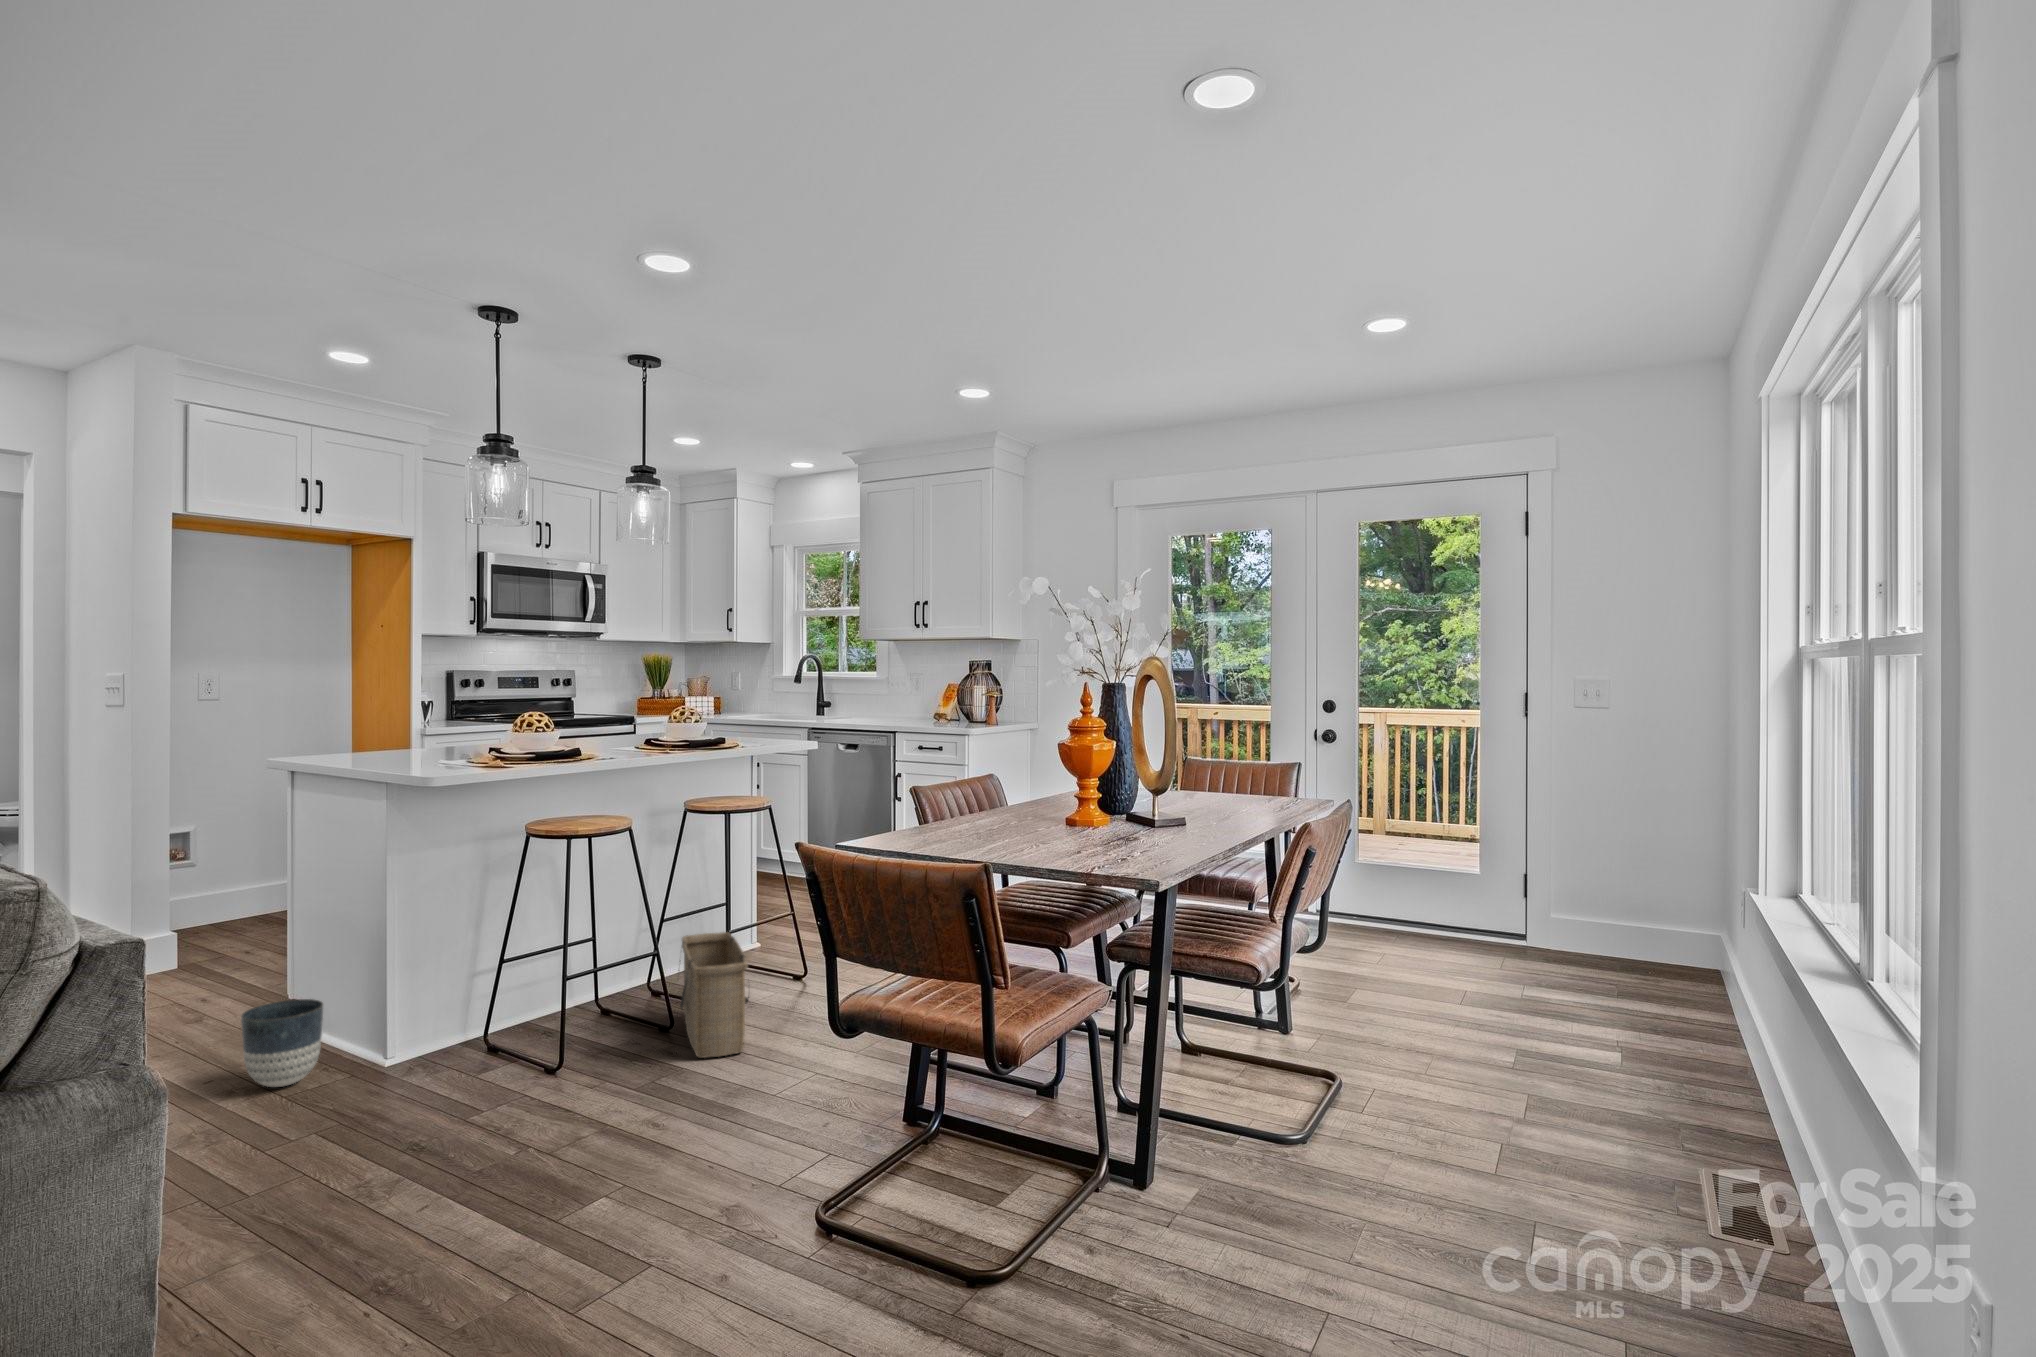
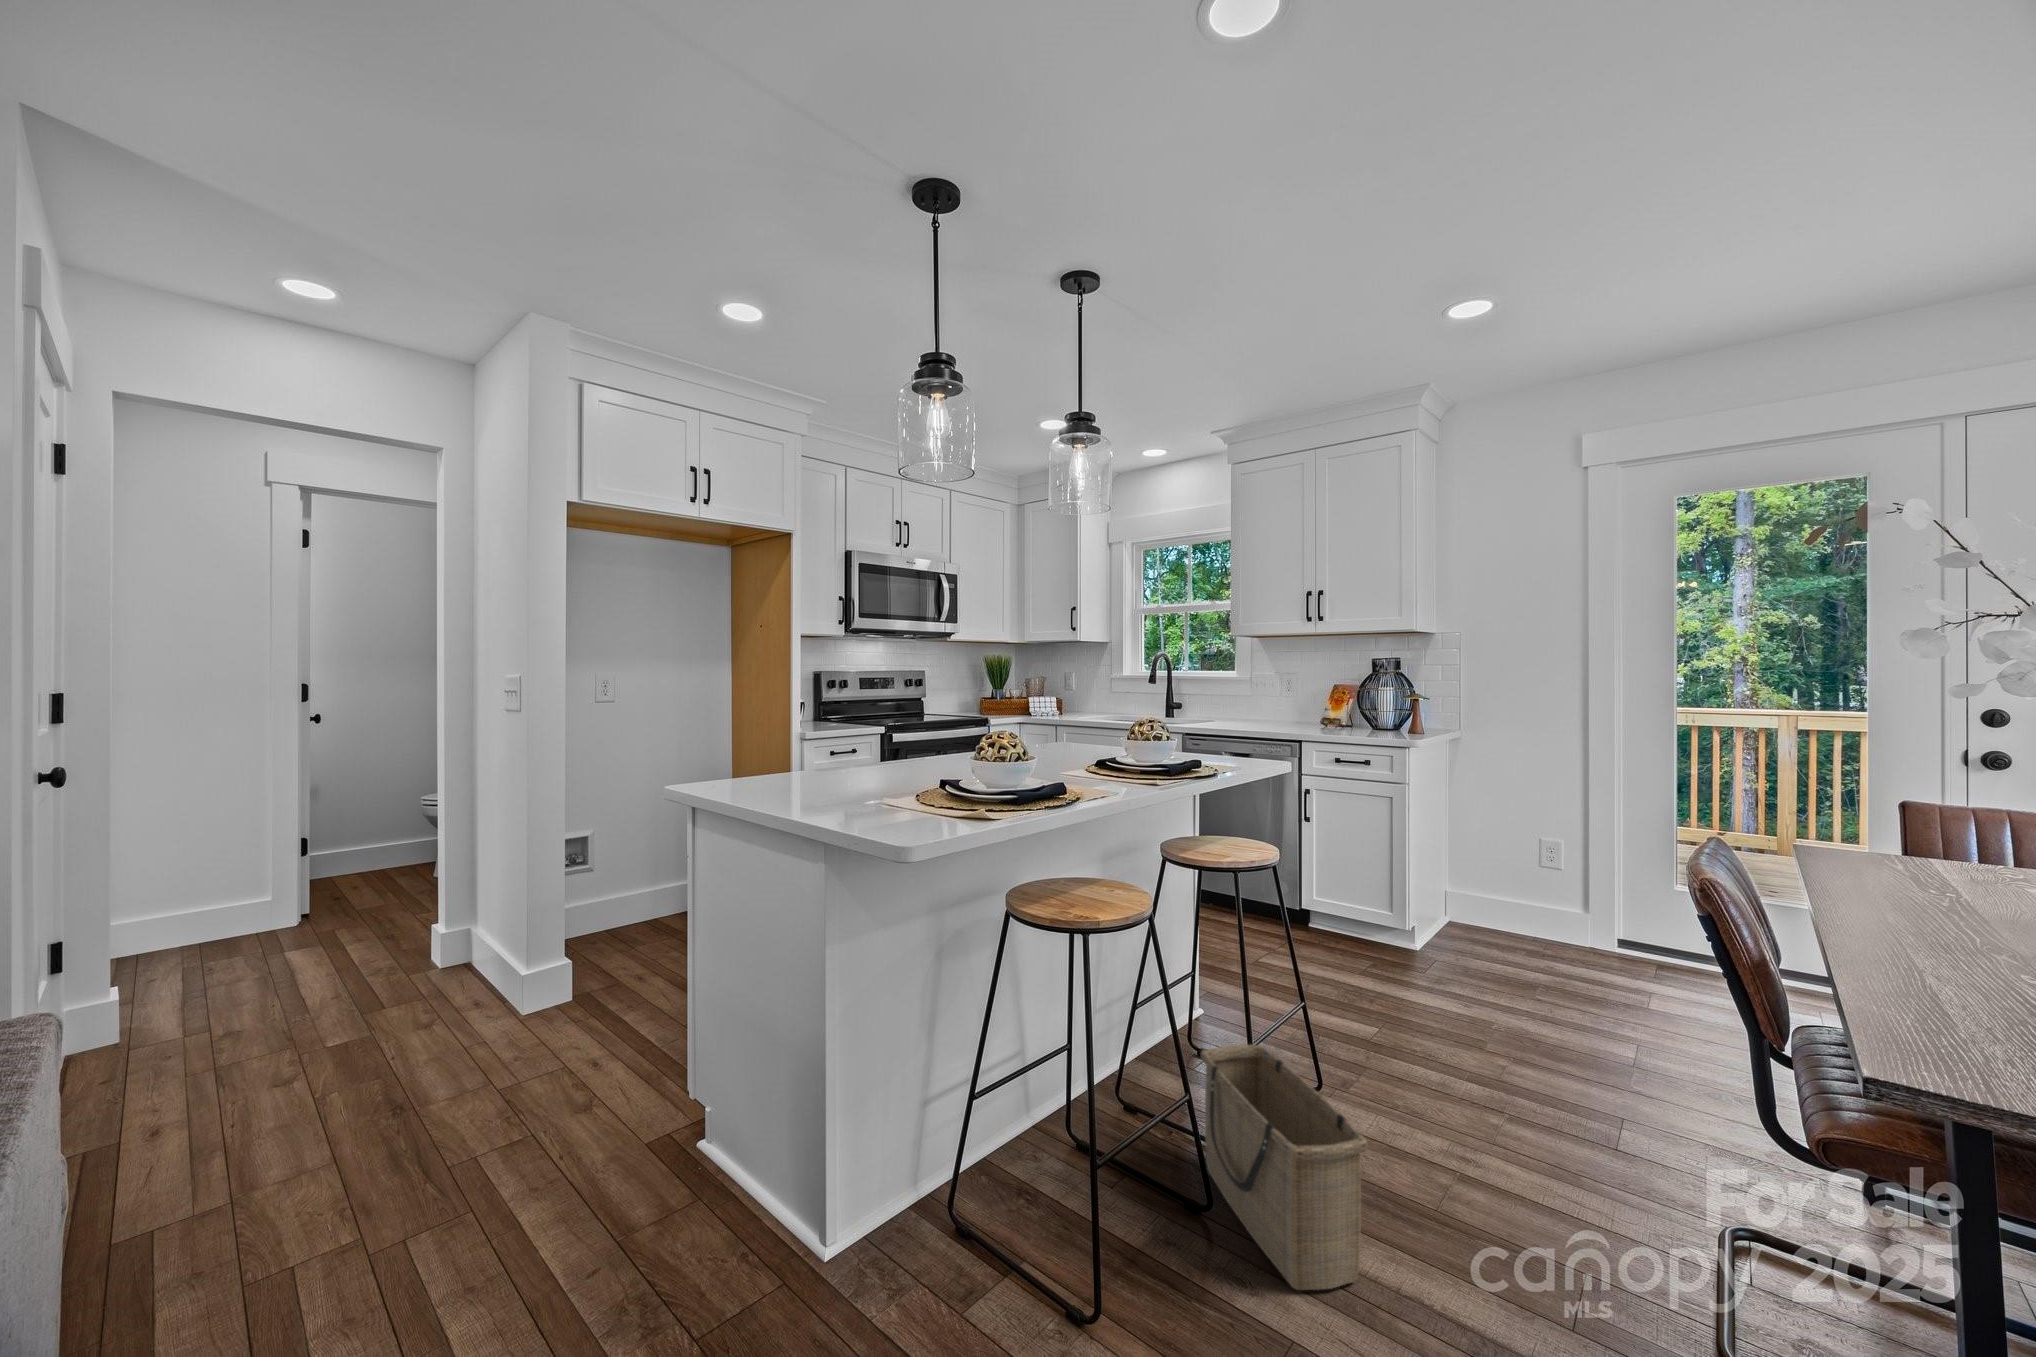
planter: present [241,999,323,1087] -> none [643,1144,750,1295]

